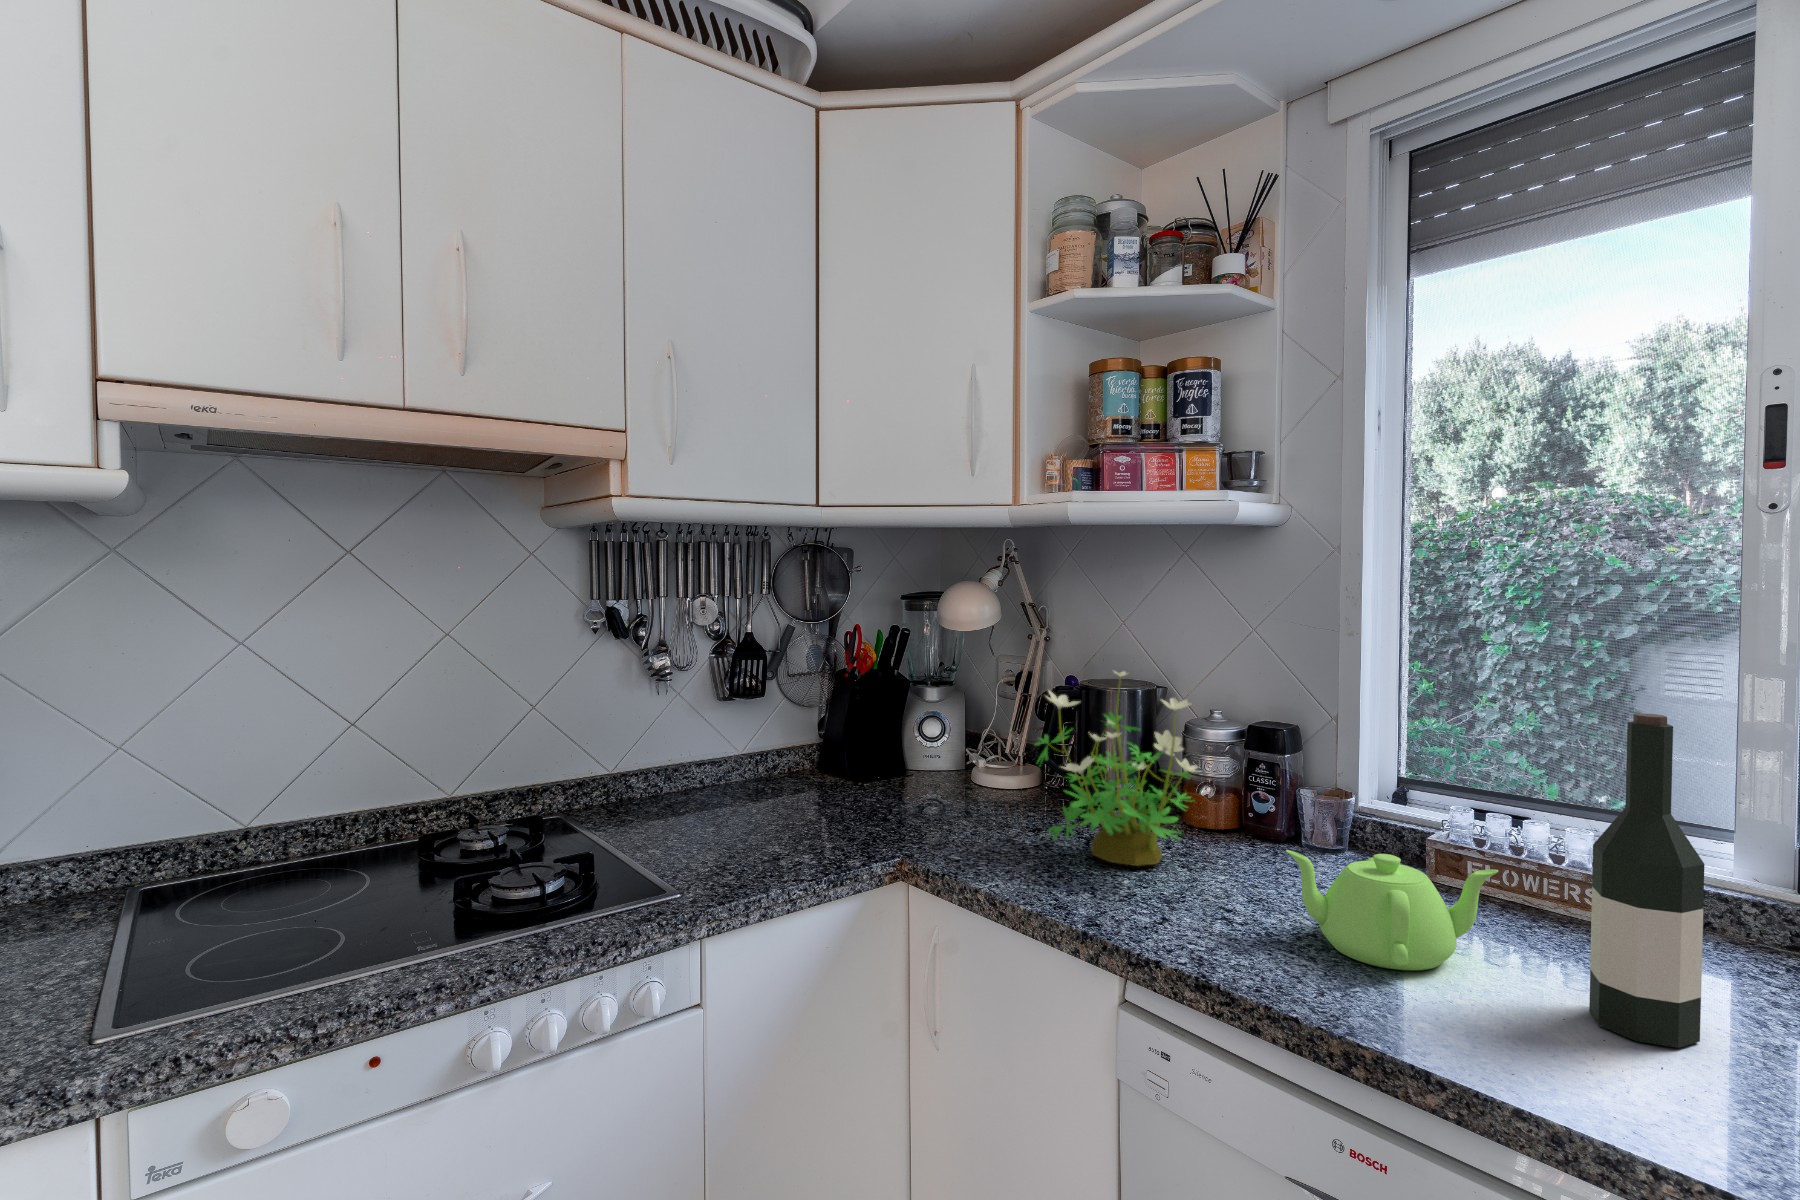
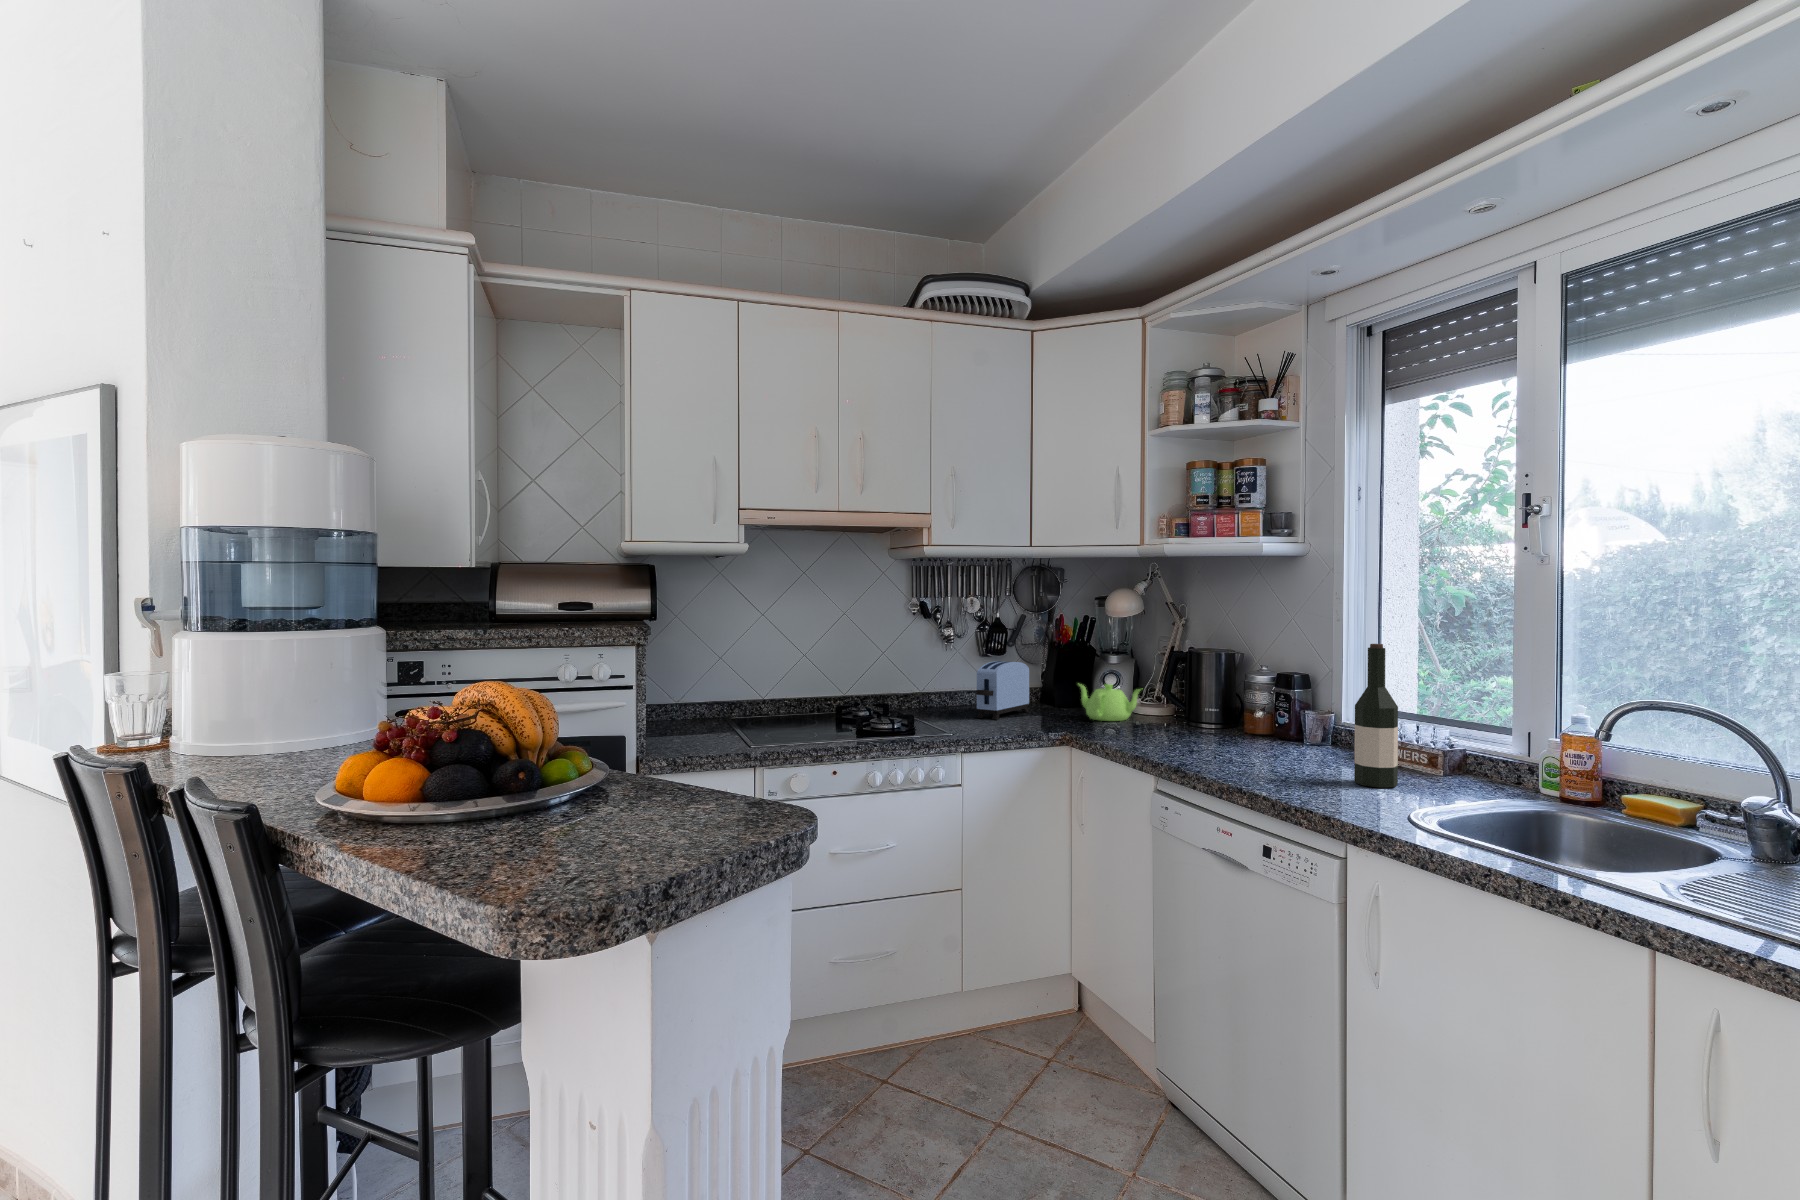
potted plant: present [1035,671,1198,866] -> none [1147,634,1230,738]
toaster: none [715,711,807,826] -> present [976,661,1029,719]
teapot: present [1286,850,1498,970] -> present [1078,683,1141,721]

